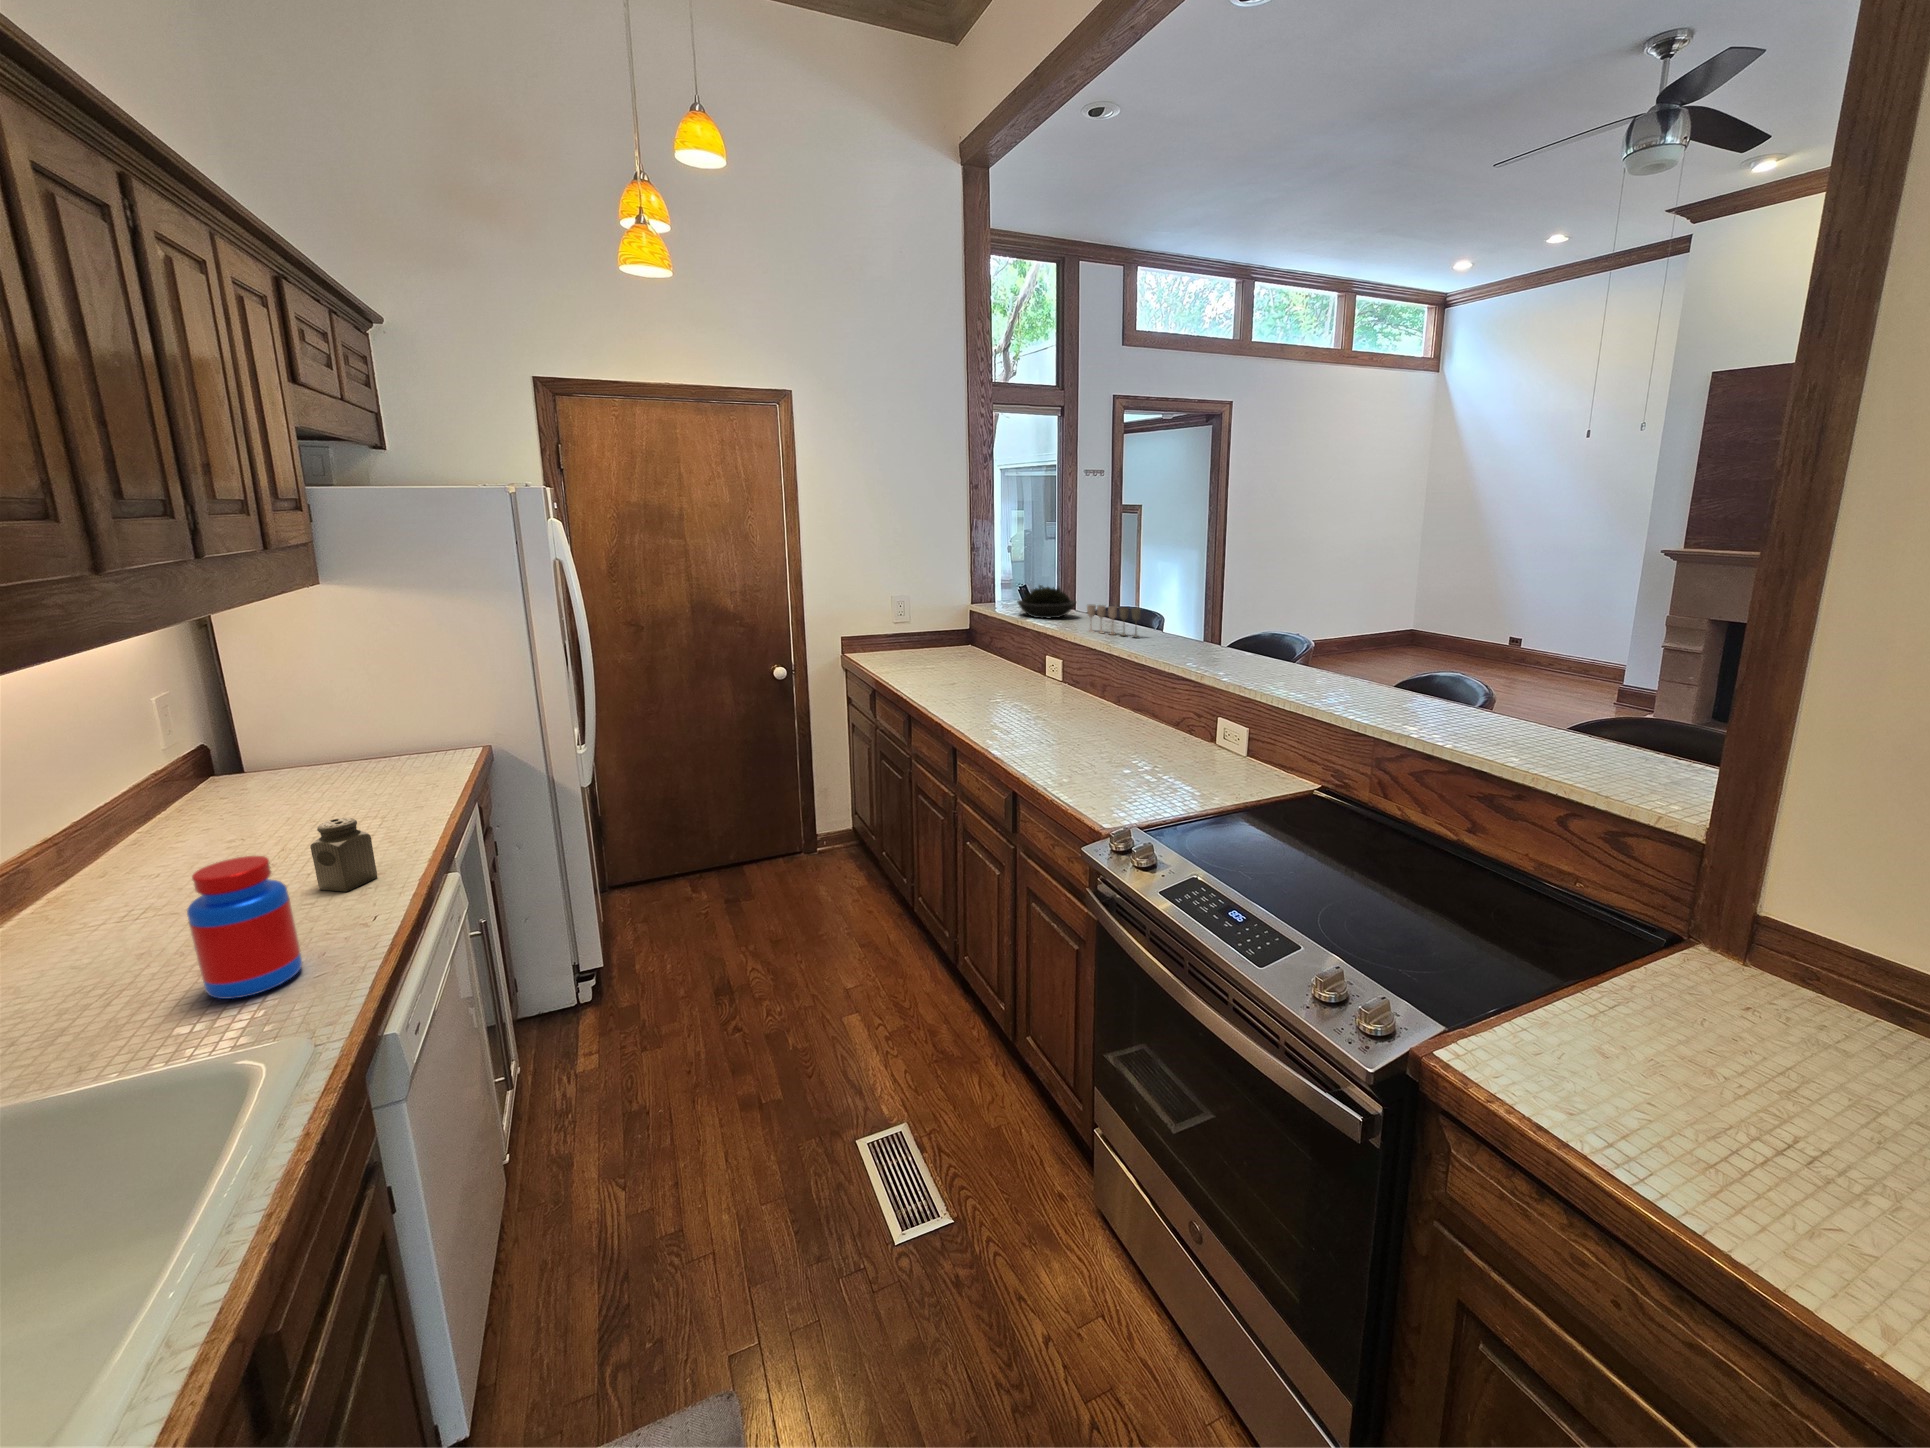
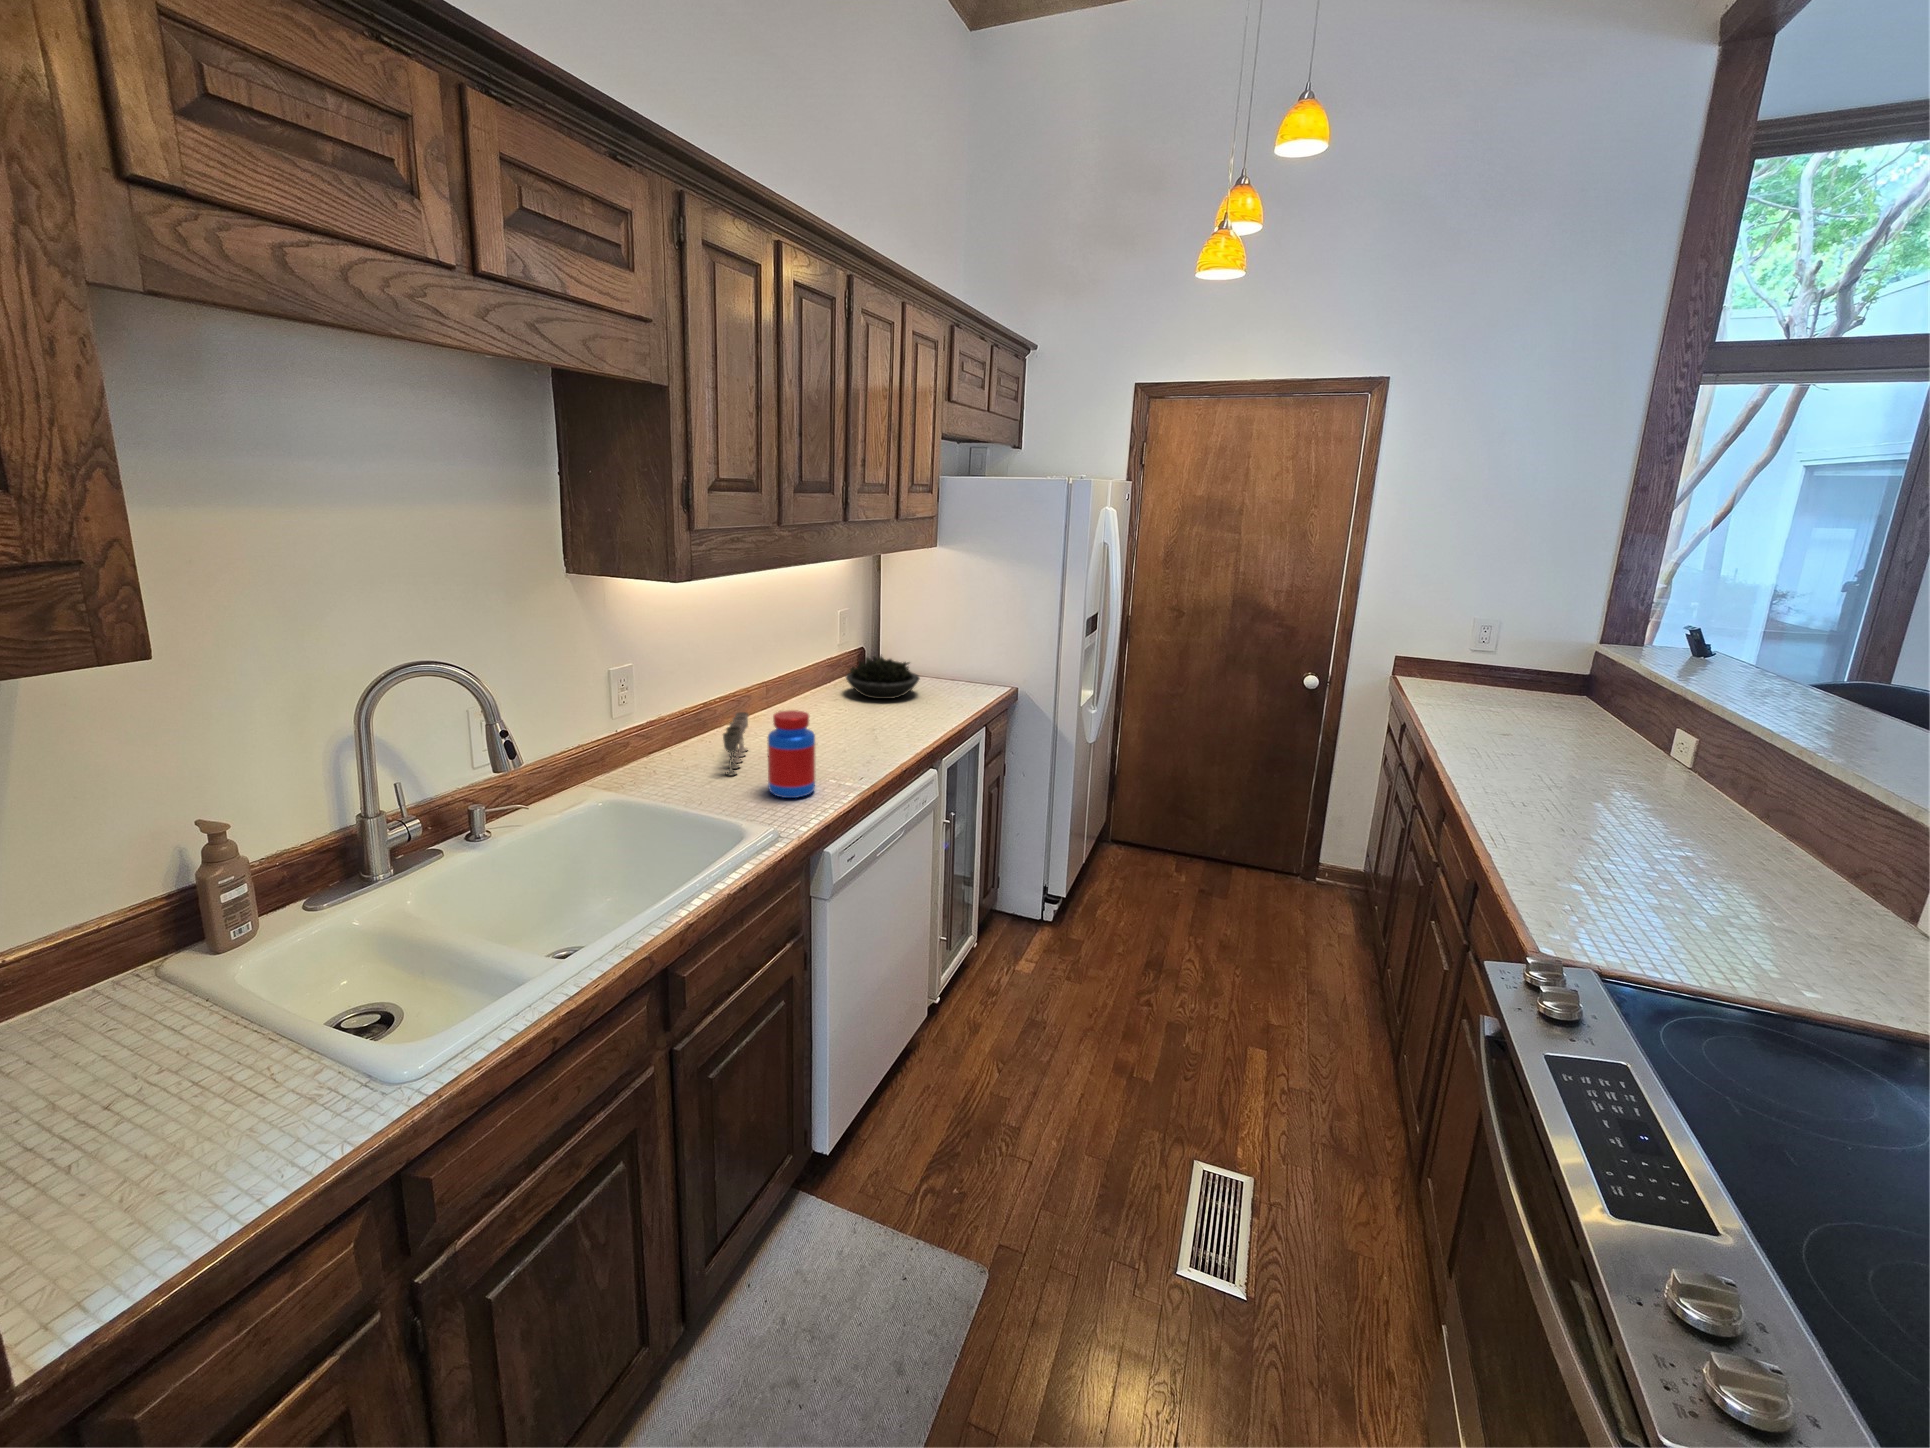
succulent plant: present [1018,585,1076,618] -> present [846,656,920,699]
wine glass: present [1087,605,1141,637] -> present [723,712,748,776]
salt shaker: present [310,818,377,891] -> none [857,707,889,757]

